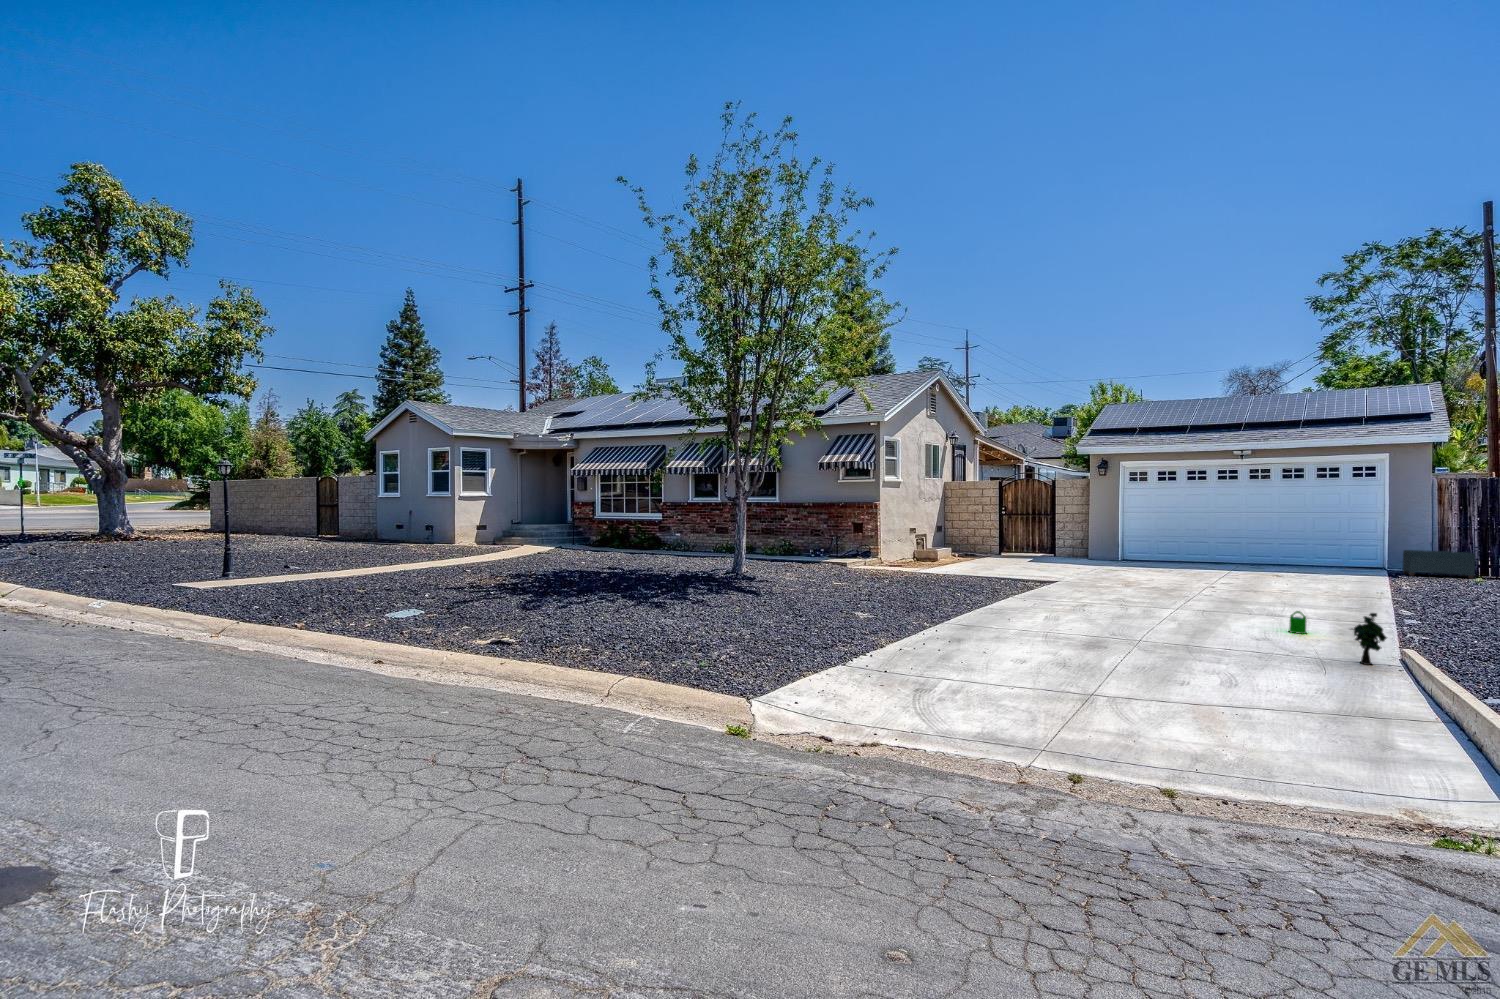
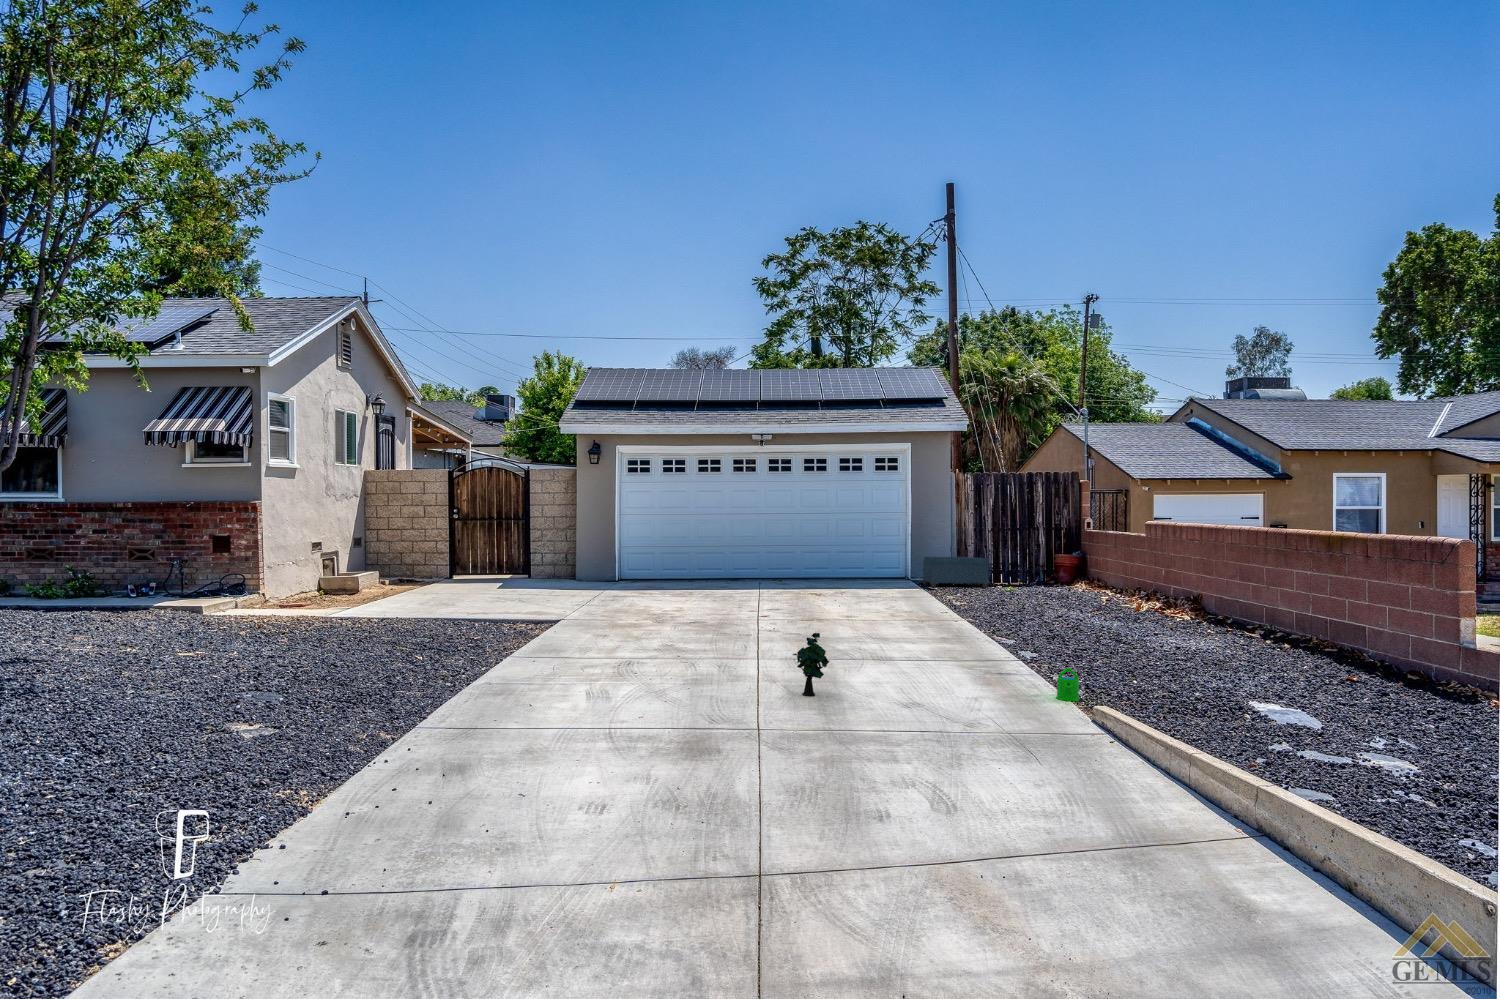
watering can: present [1289,611,1307,634] -> present [1056,668,1080,701]
decorative plant: present [1353,613,1387,665] -> present [793,633,829,696]

